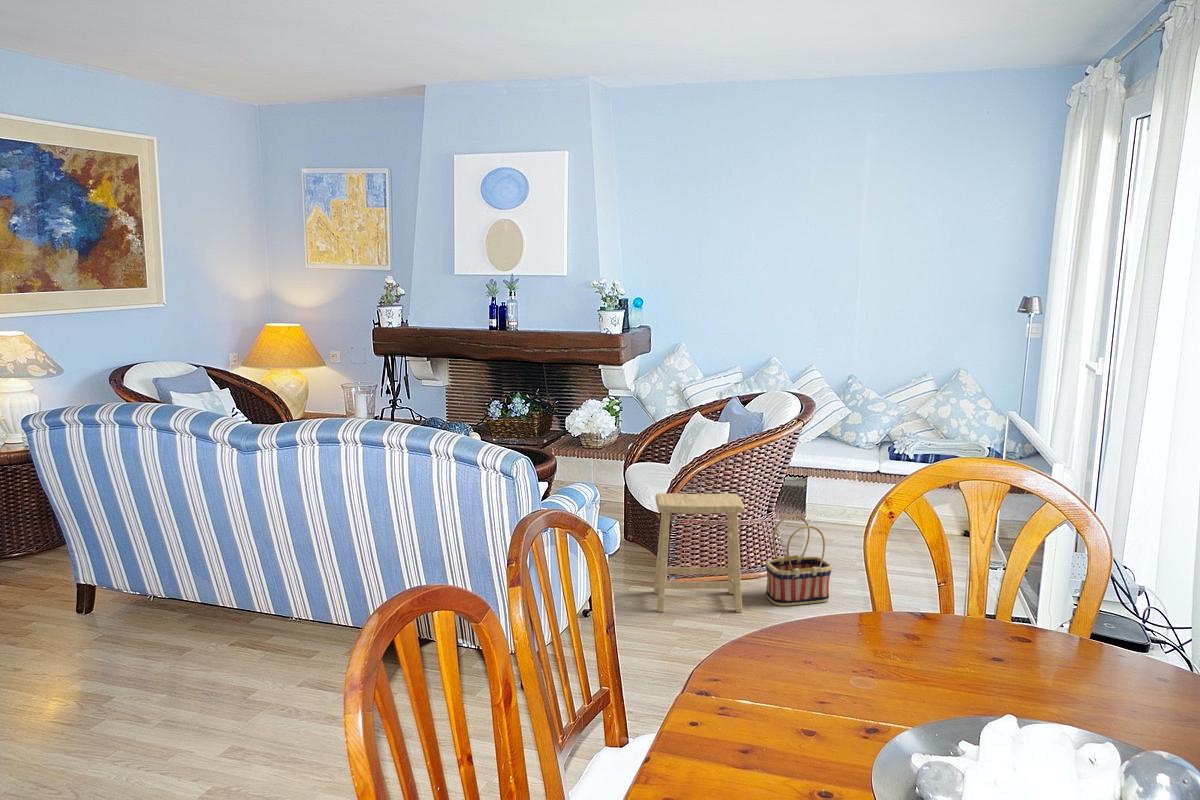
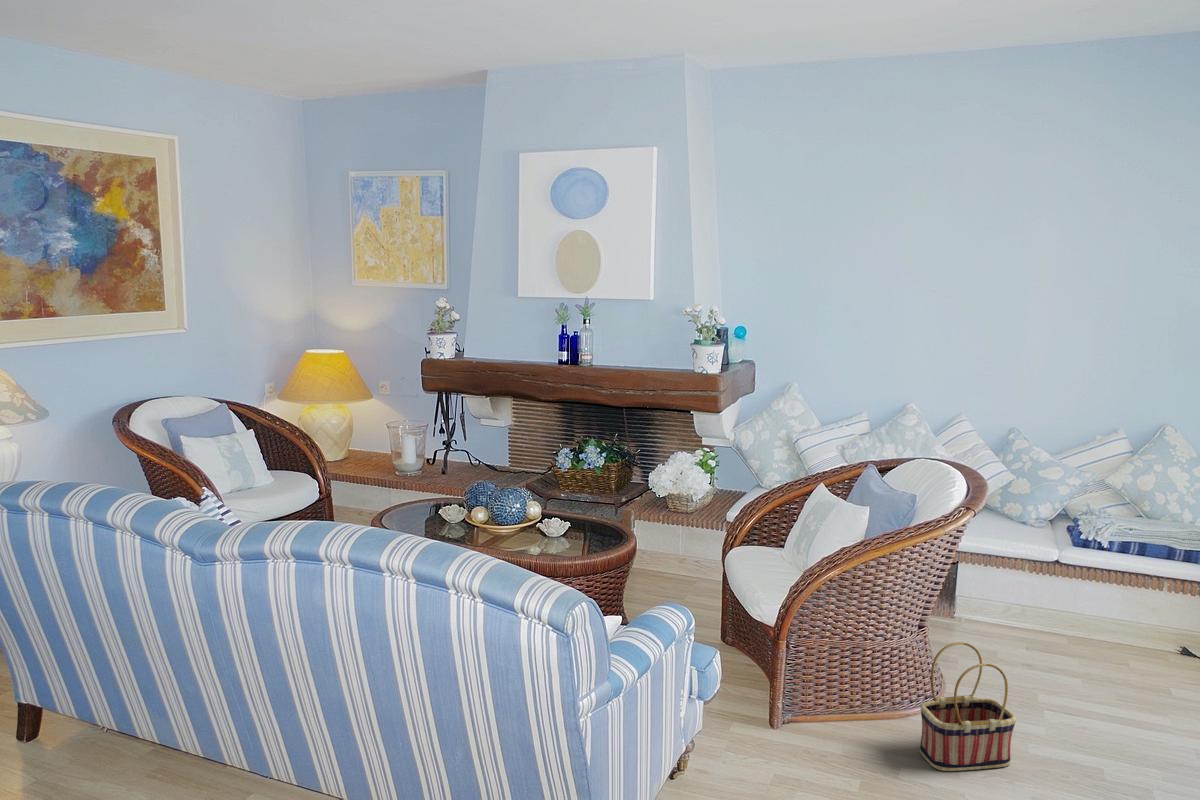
footstool: present [654,493,745,613] -> none [764,607,896,781]

